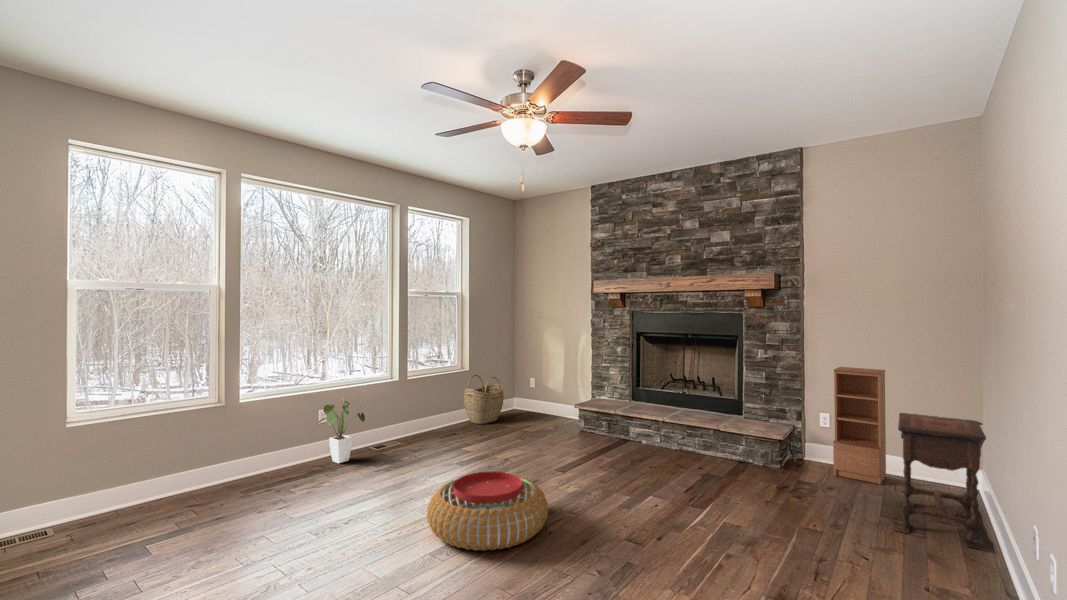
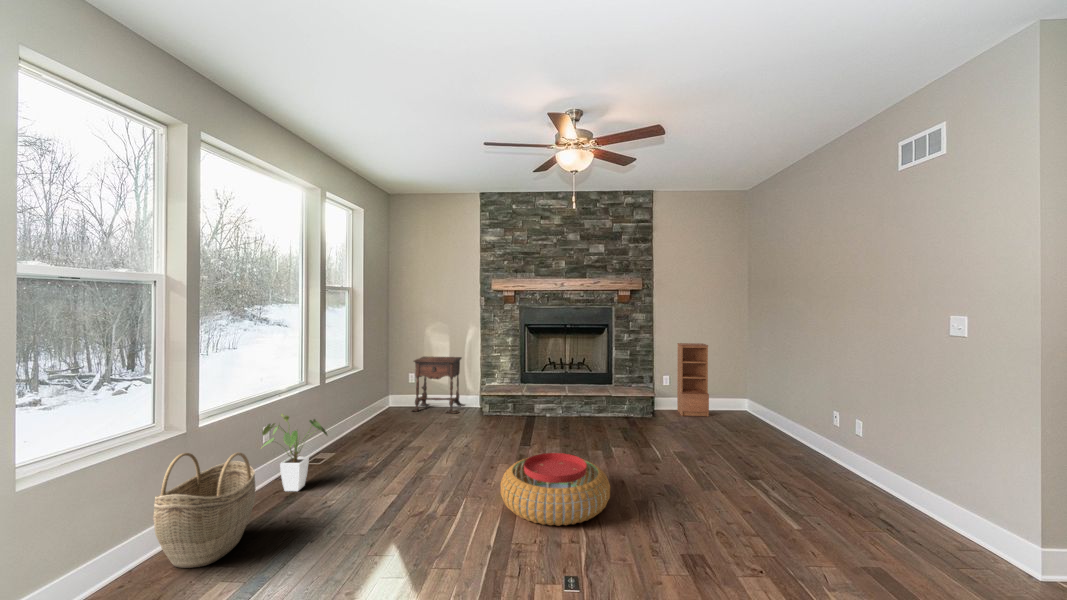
woven basket: present [464,375,504,424] -> present [153,453,256,568]
side table: present [893,413,995,553] -> present [412,357,465,413]

